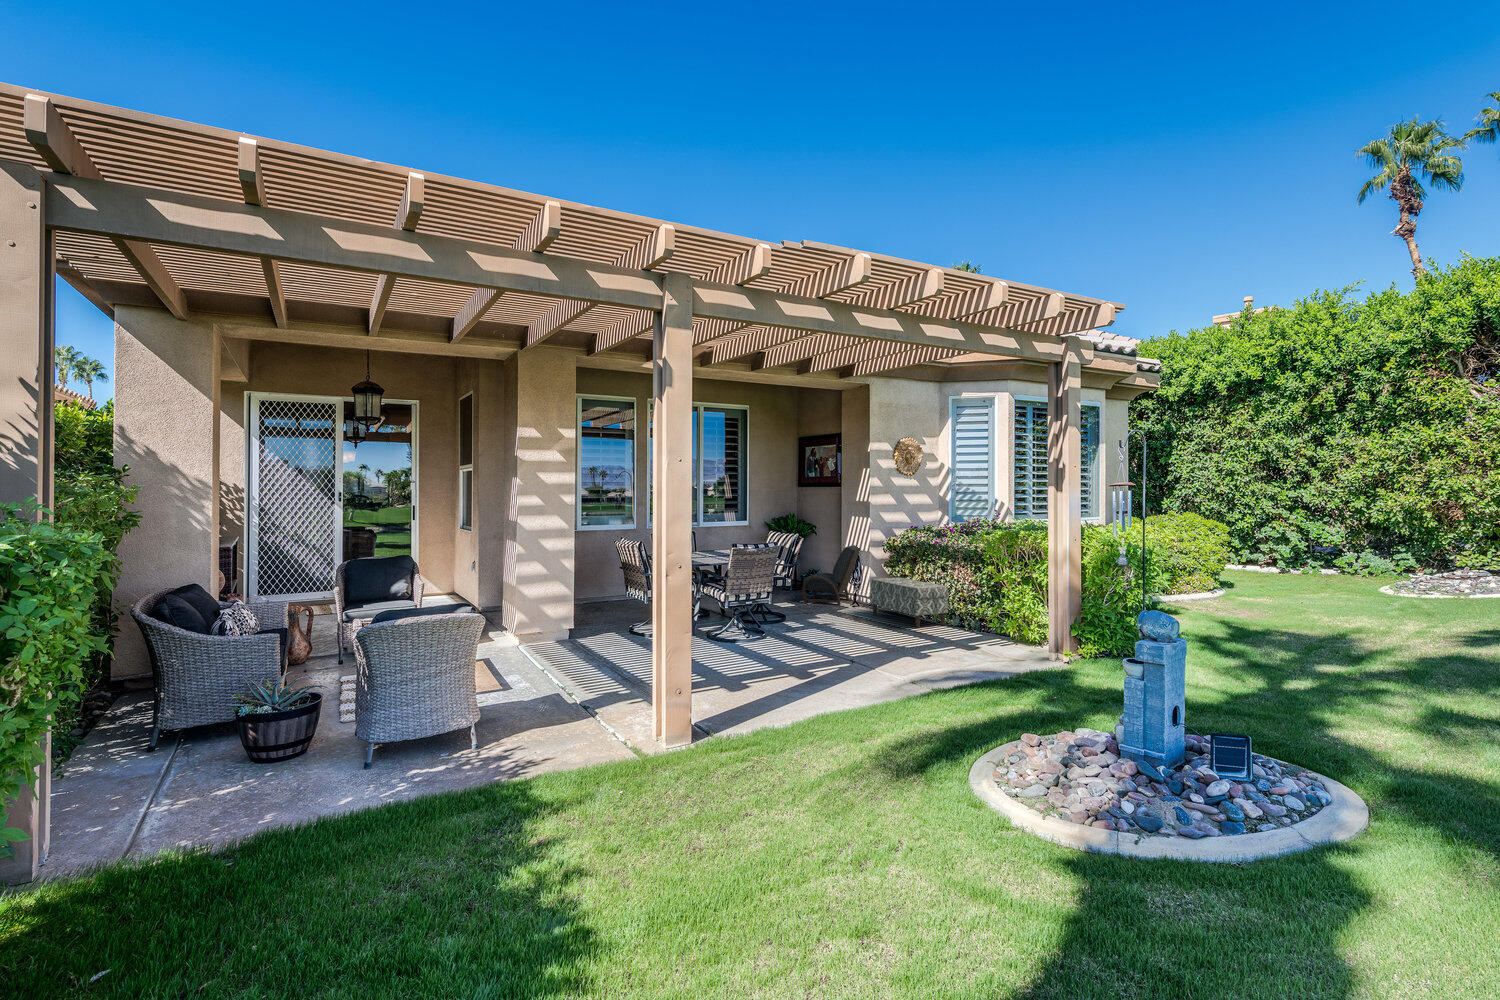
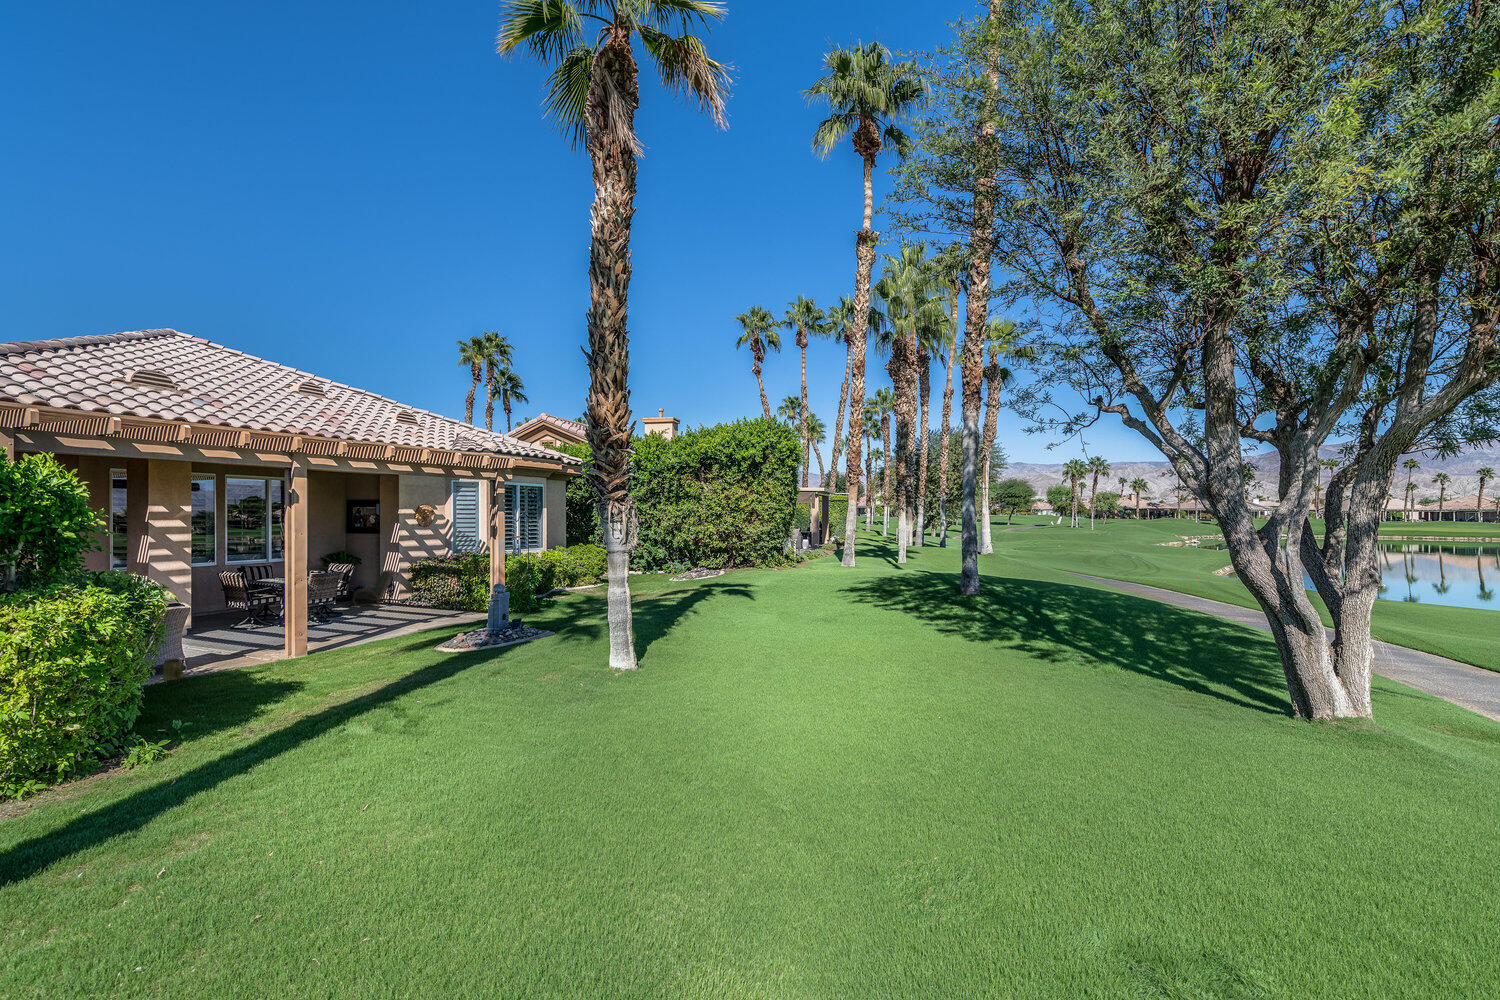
bench: present [870,577,948,628] -> none [400,586,446,611]
watering can: none [410,723,452,778] -> present [162,658,188,680]

